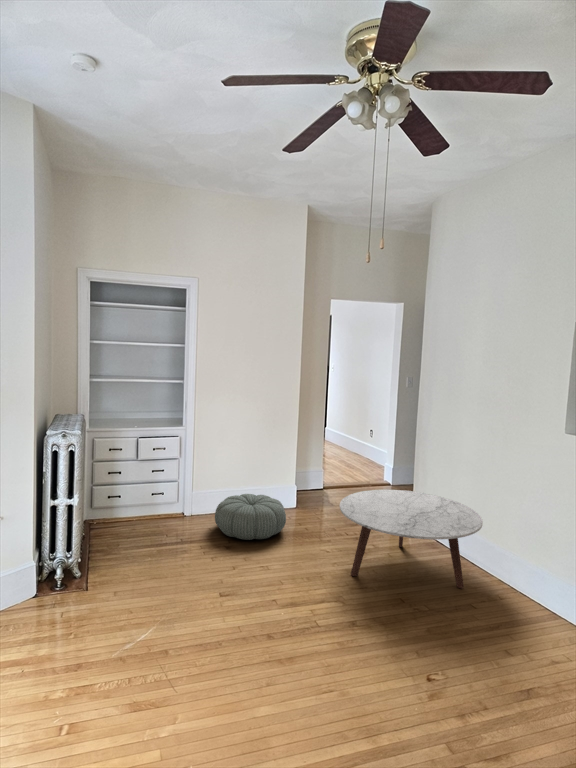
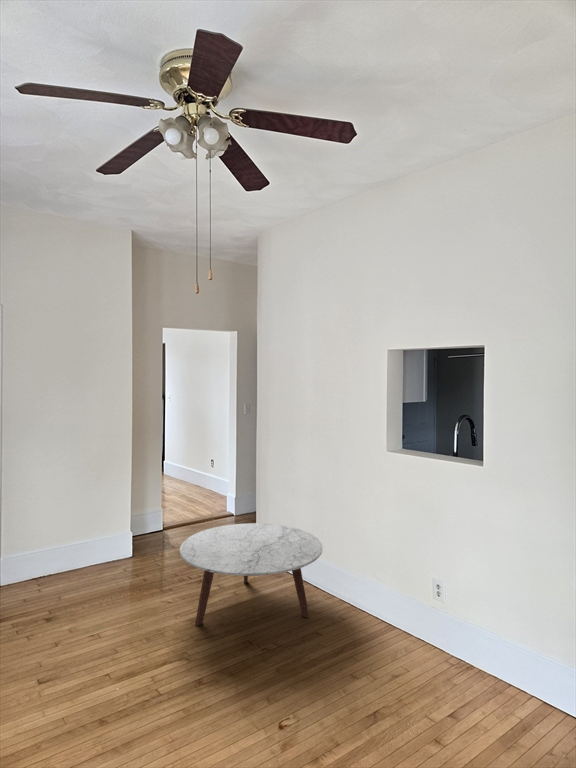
pouf: present [215,494,286,540] -> none [33,548,121,605]

